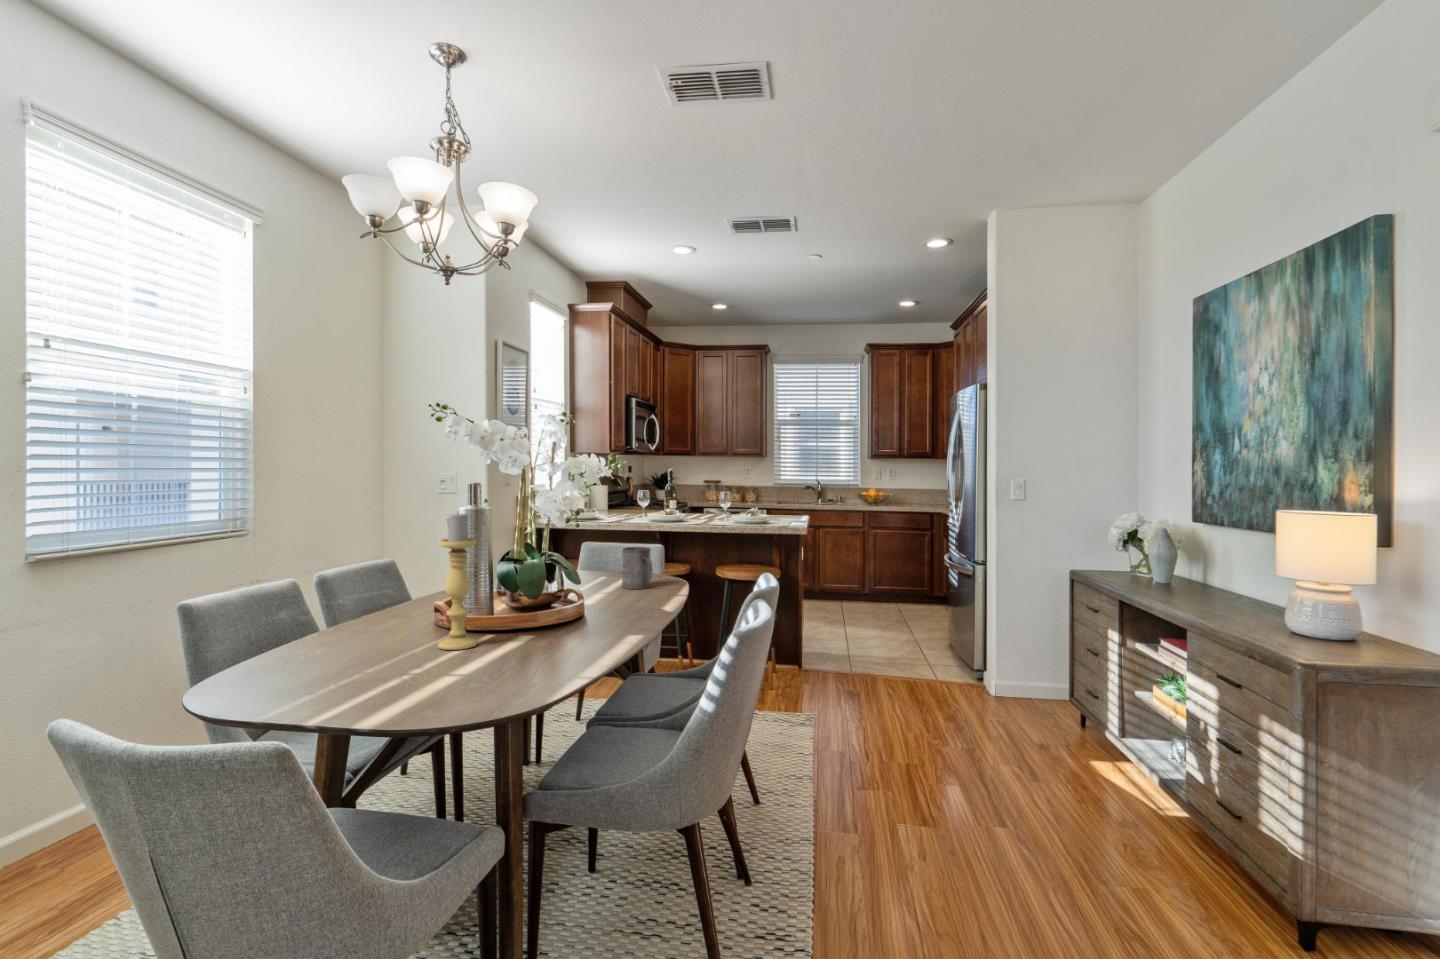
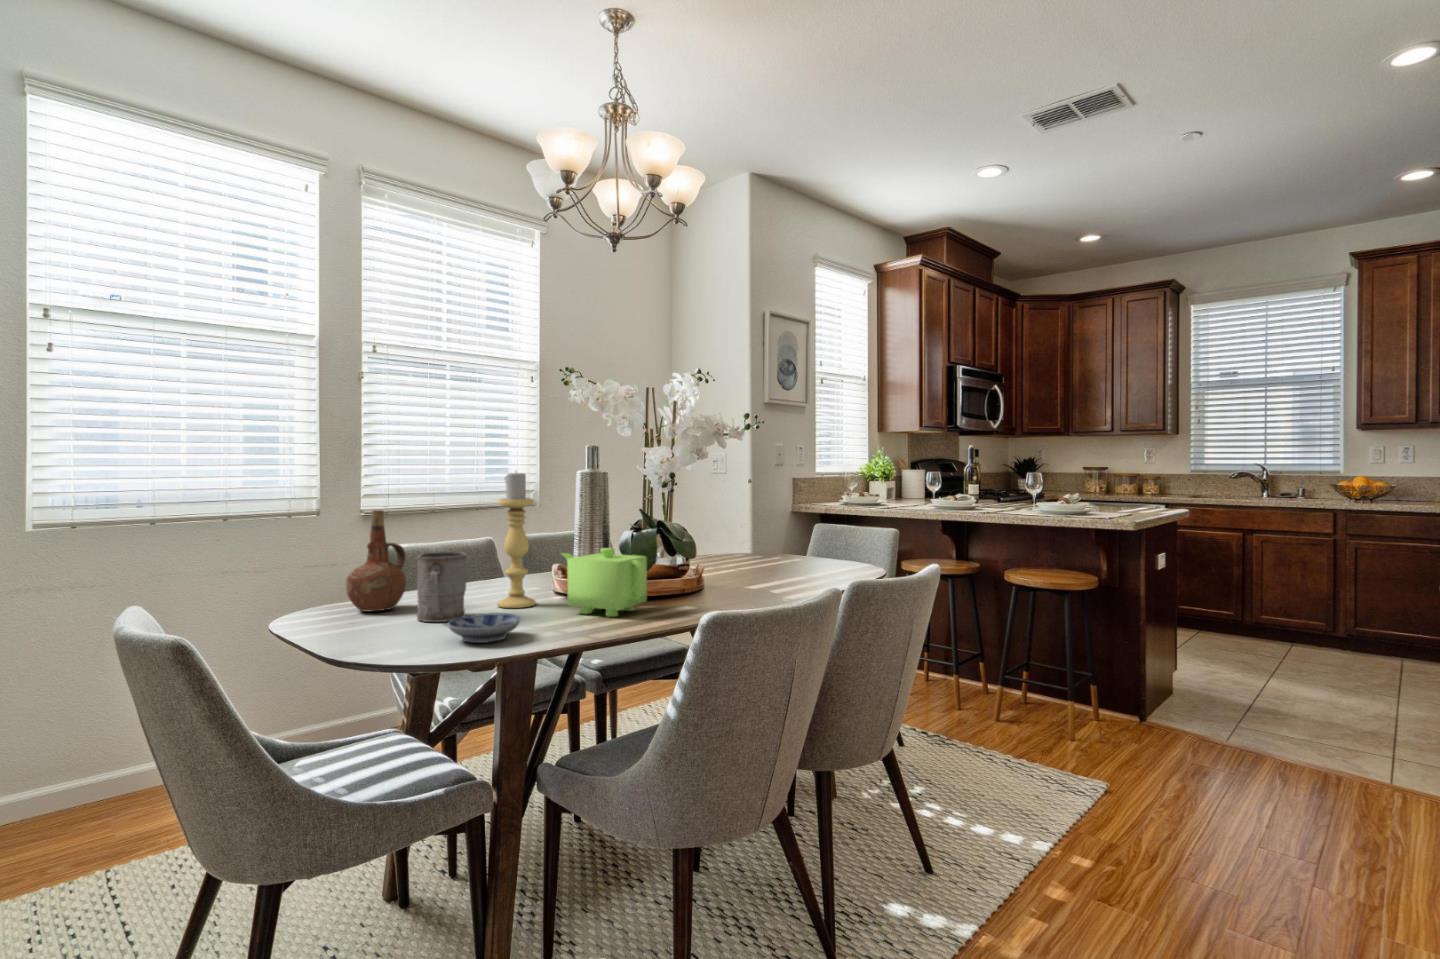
mug: present [622,547,653,589] -> present [417,552,466,622]
ceramic pitcher: none [272,561,344,677] -> present [345,510,406,611]
teapot: none [507,581,602,645] -> present [561,548,647,617]
bowl: none [483,654,553,687] -> present [447,613,520,643]

